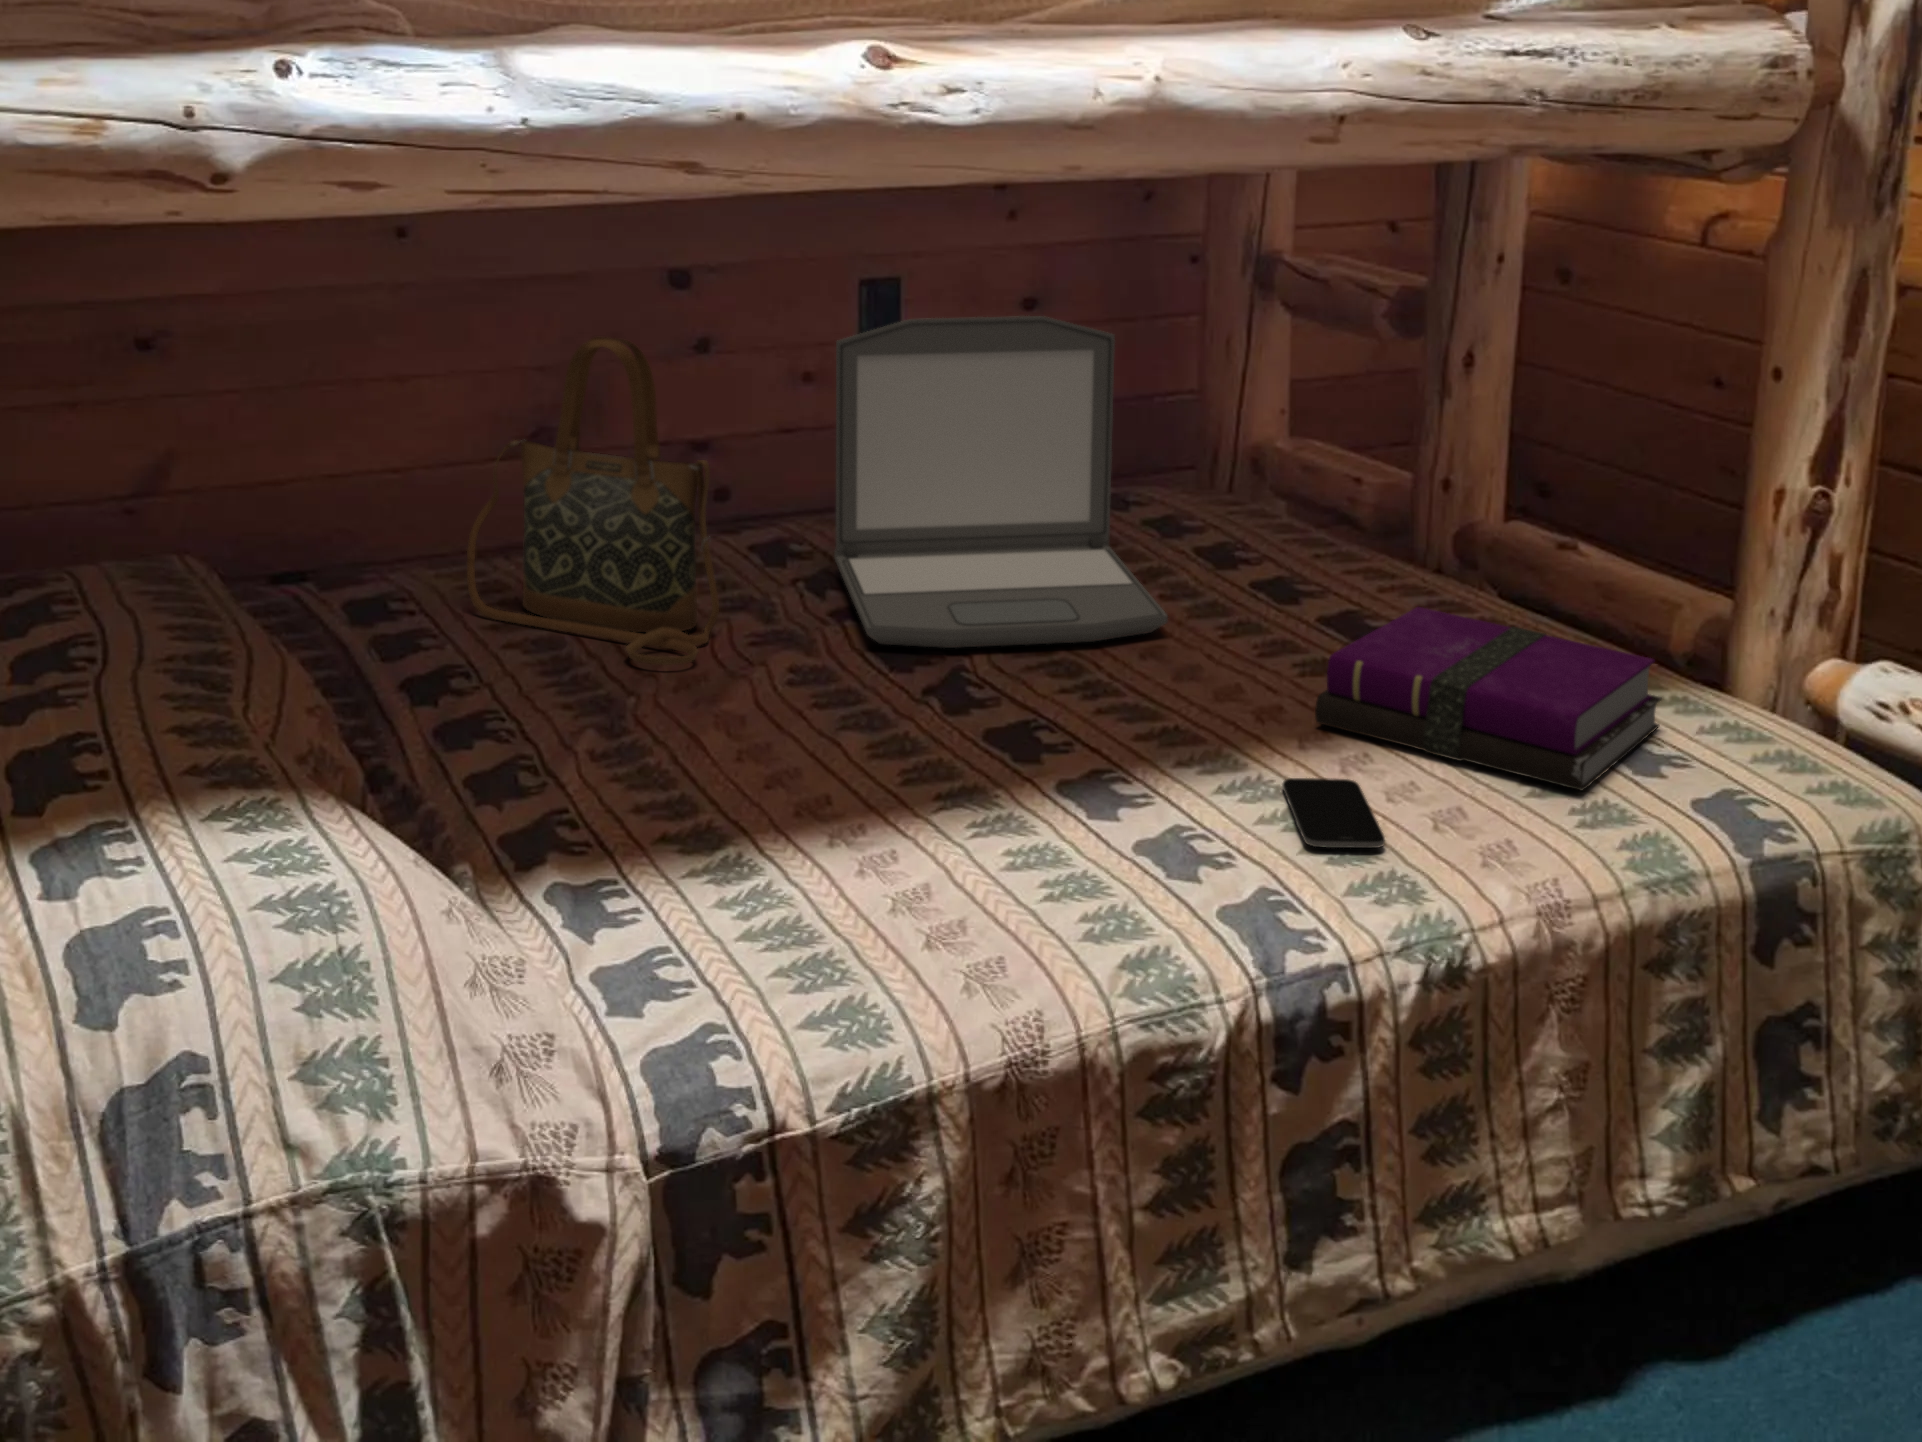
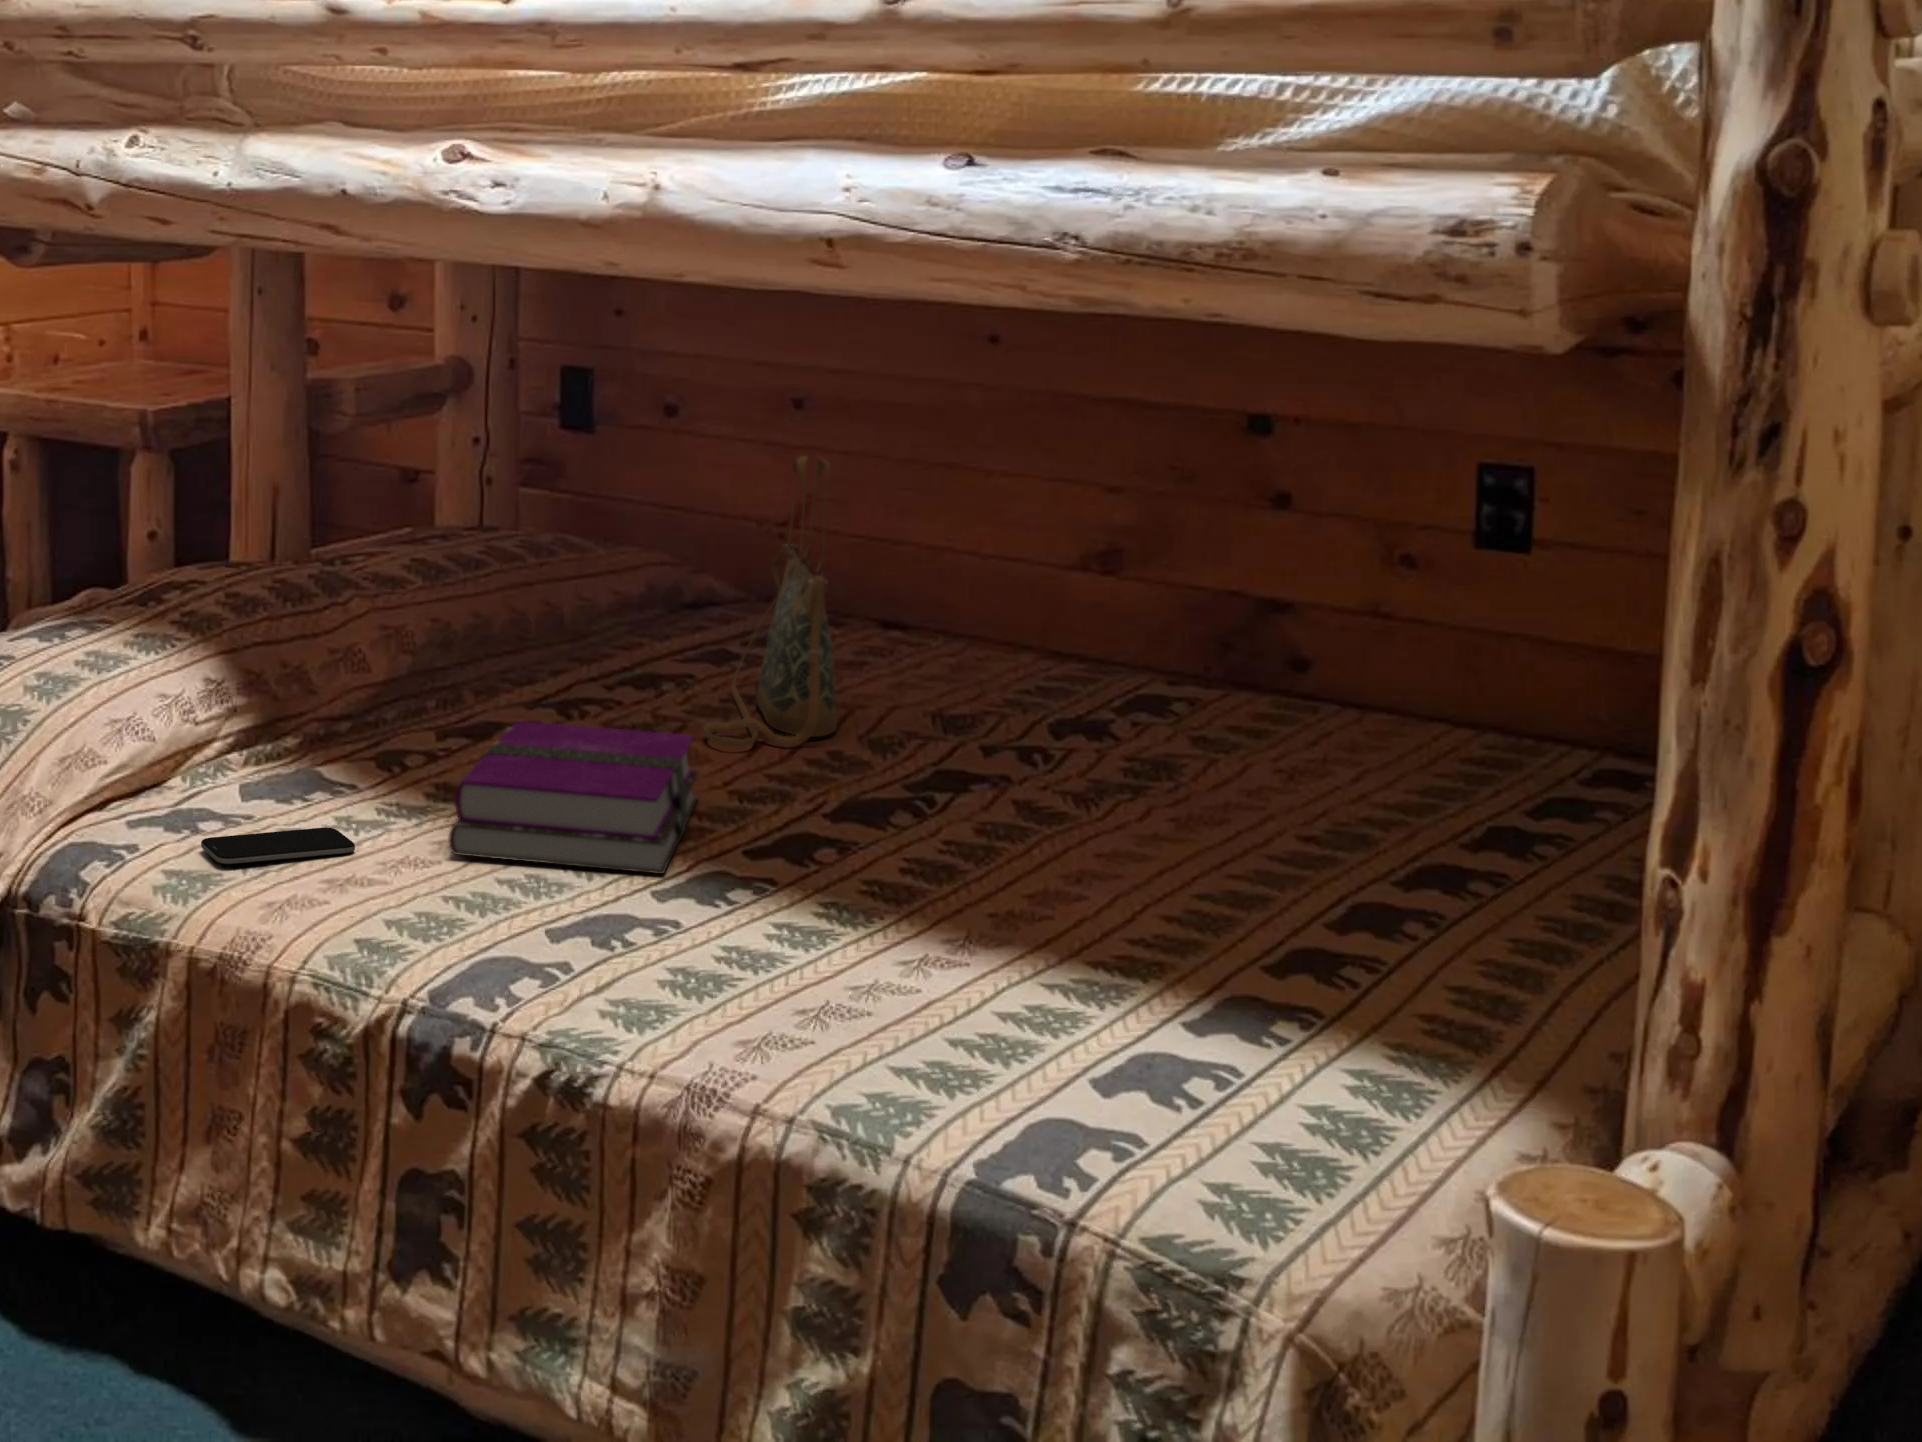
laptop: present [834,316,1168,648] -> none [864,500,1292,863]
notebook: present [1315,607,1662,791] -> present [449,721,698,874]
smartphone: present [1282,778,1385,848] -> present [201,827,355,865]

